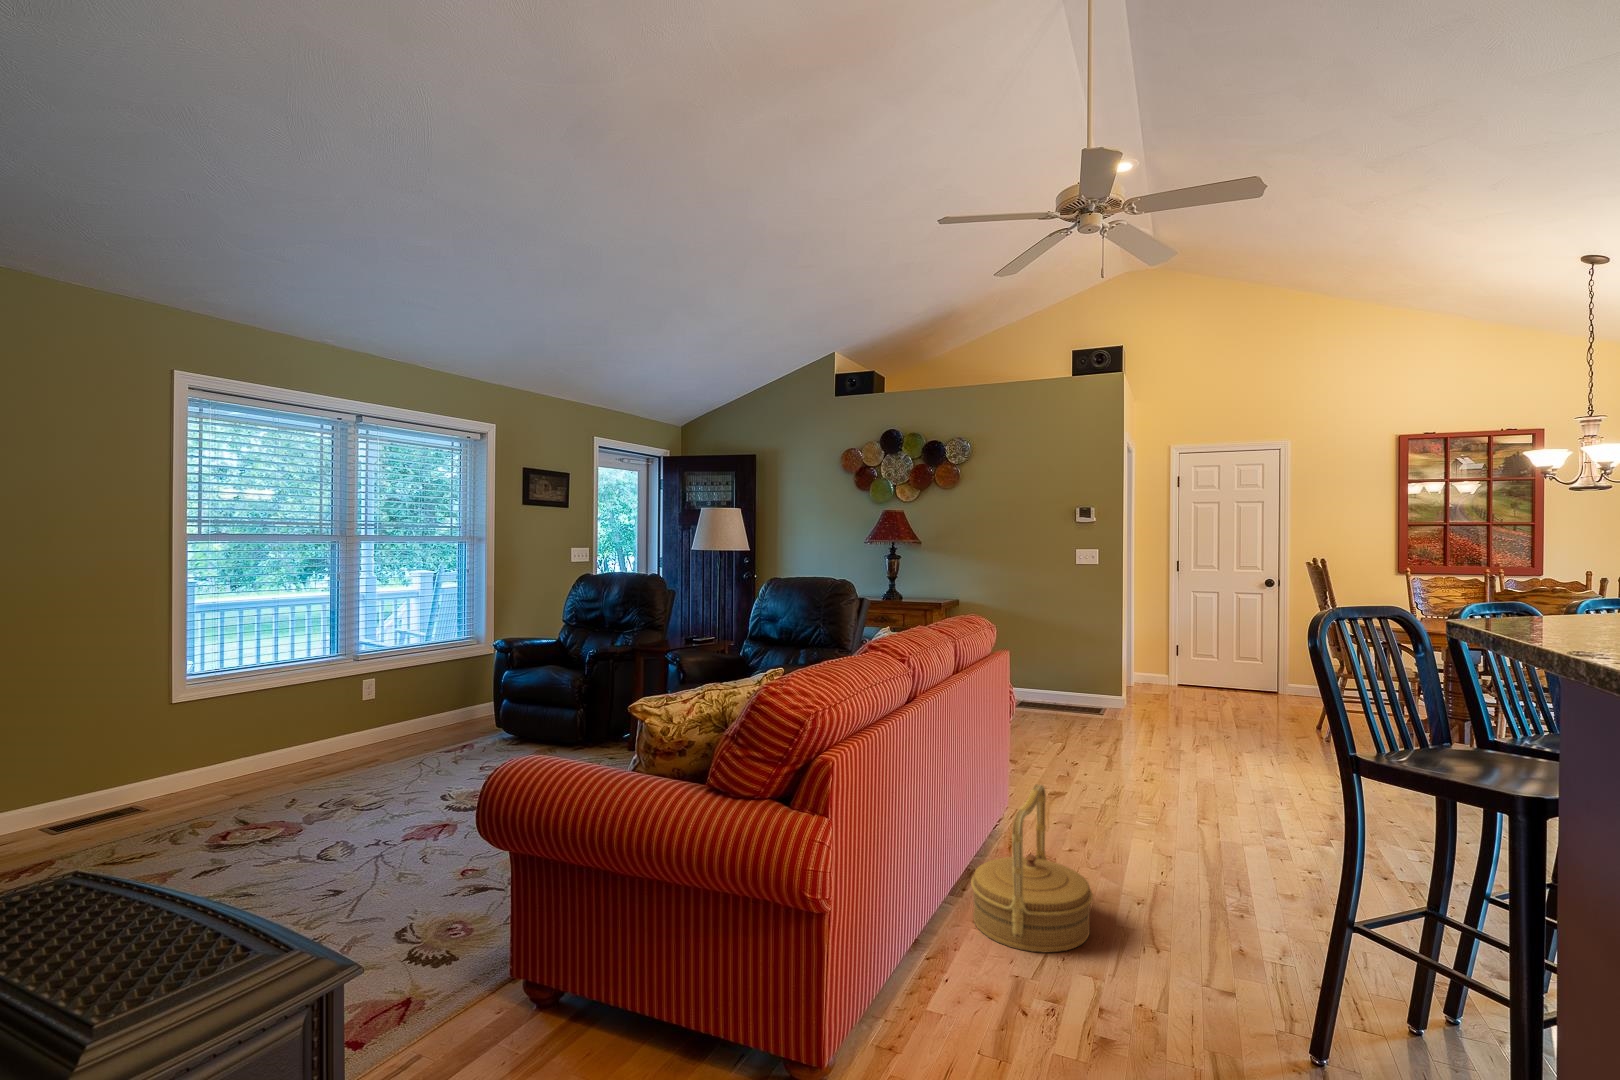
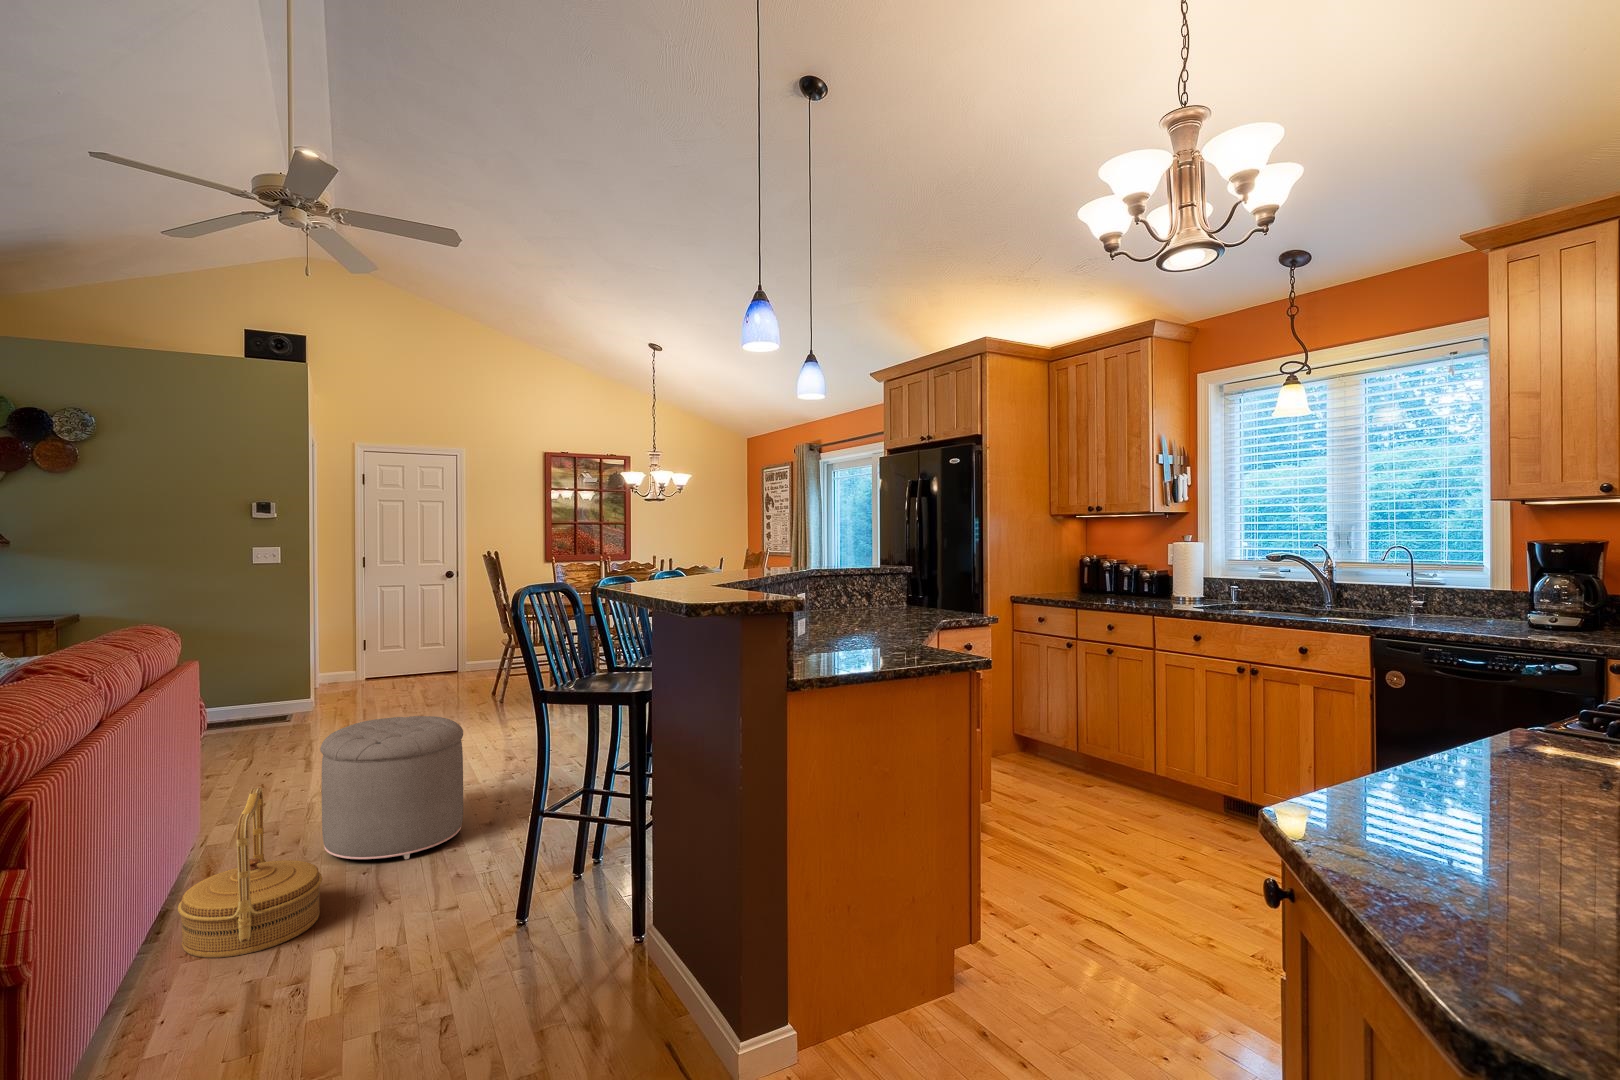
ottoman: none [1105,737,1261,906] -> present [320,716,463,859]

